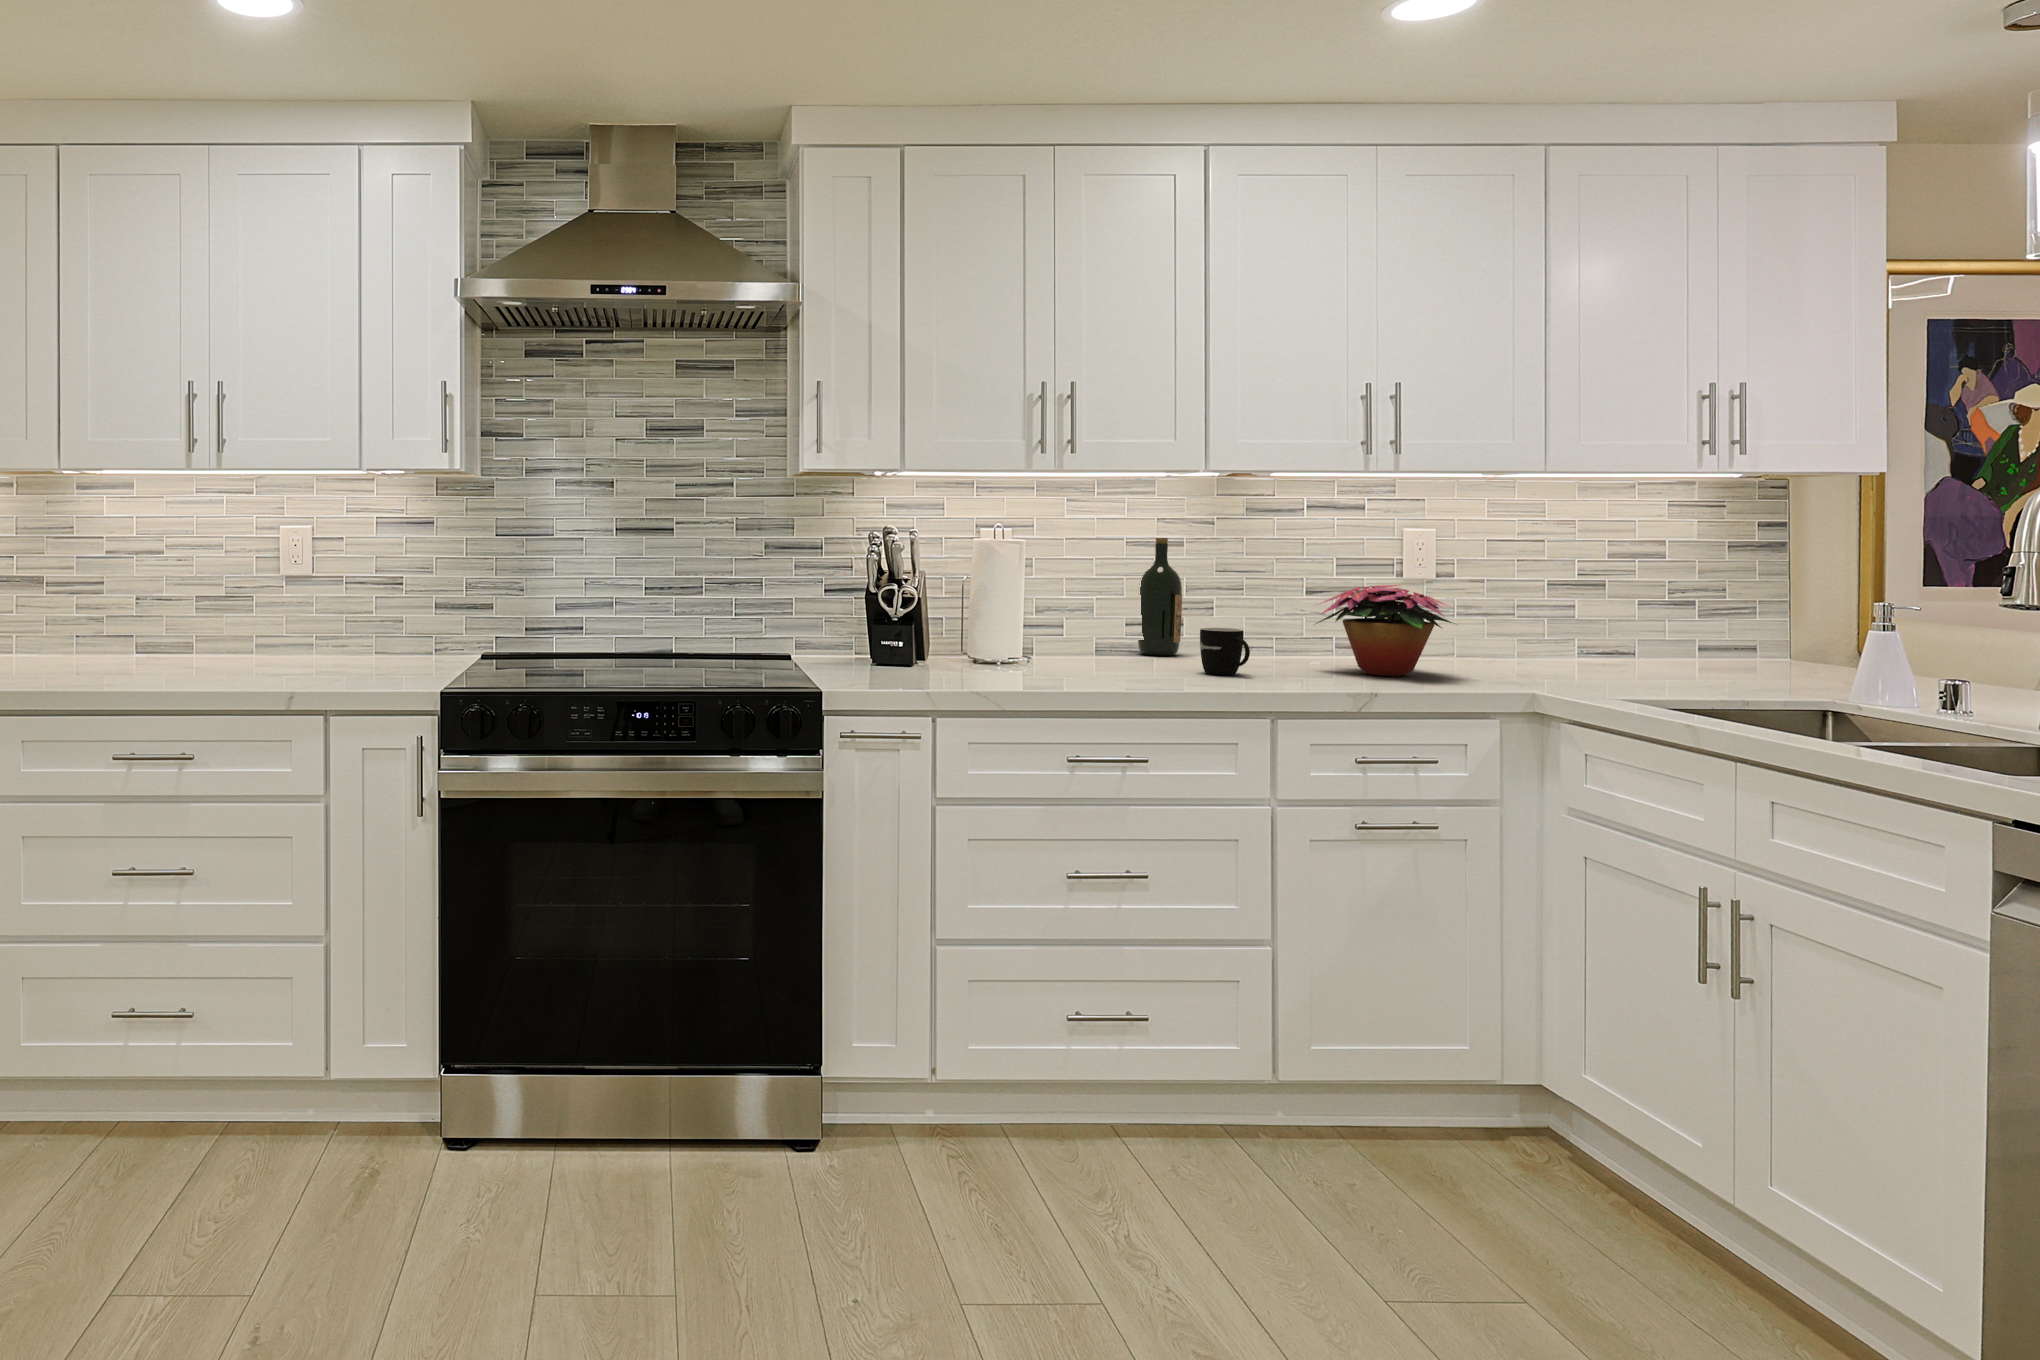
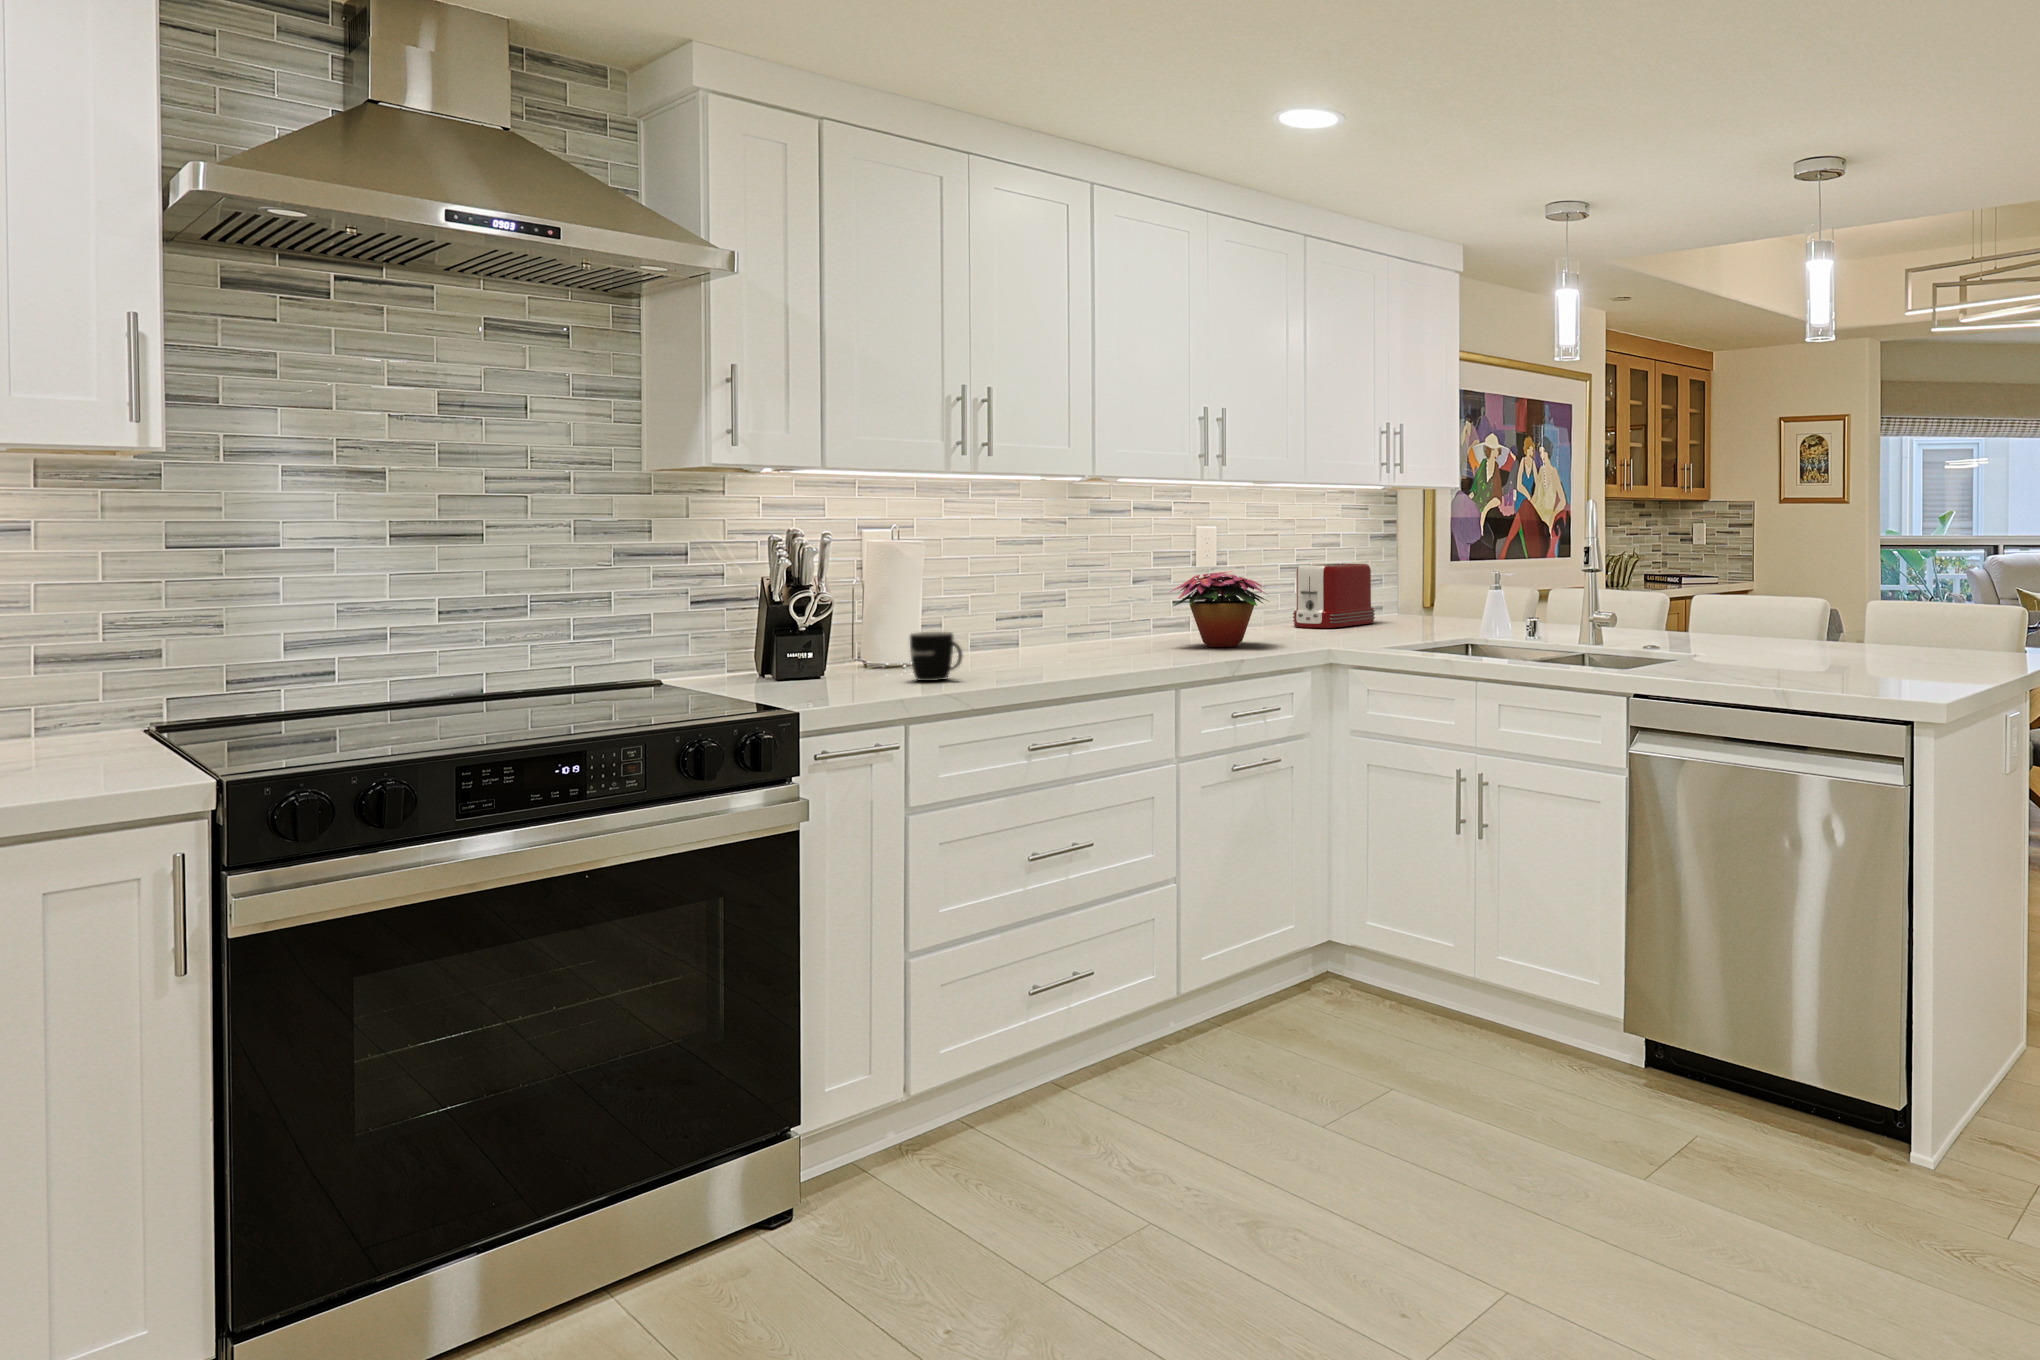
wine bottle: present [1138,538,1182,655] -> none [1008,536,1047,648]
toaster: none [1550,581,1697,666] -> present [1293,564,1375,628]
mug: present [1200,628,1250,675] -> present [910,632,962,681]

